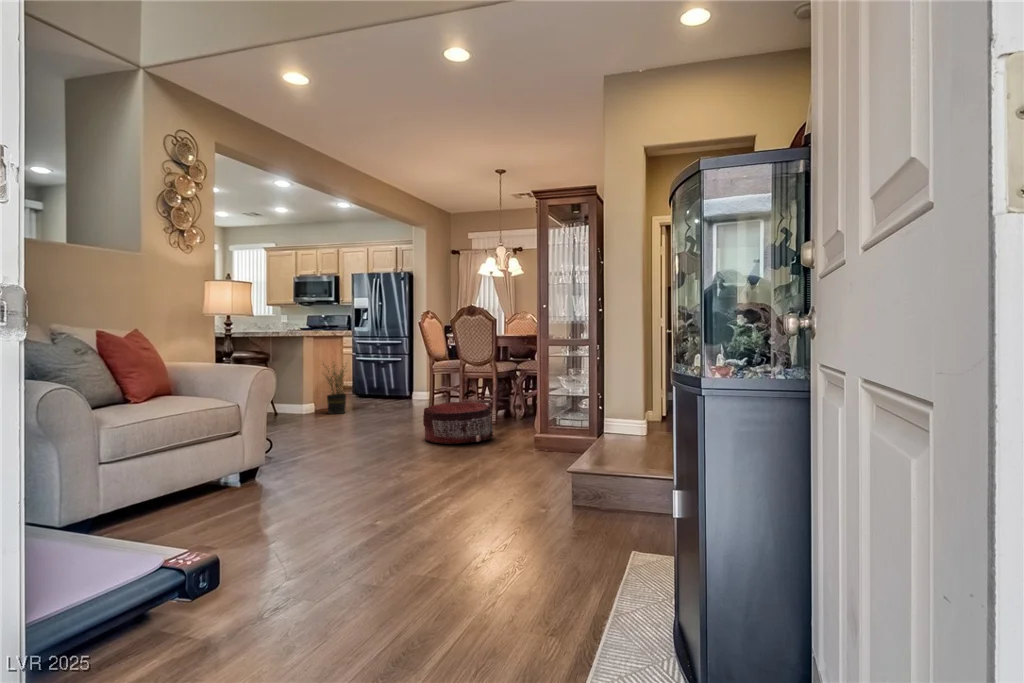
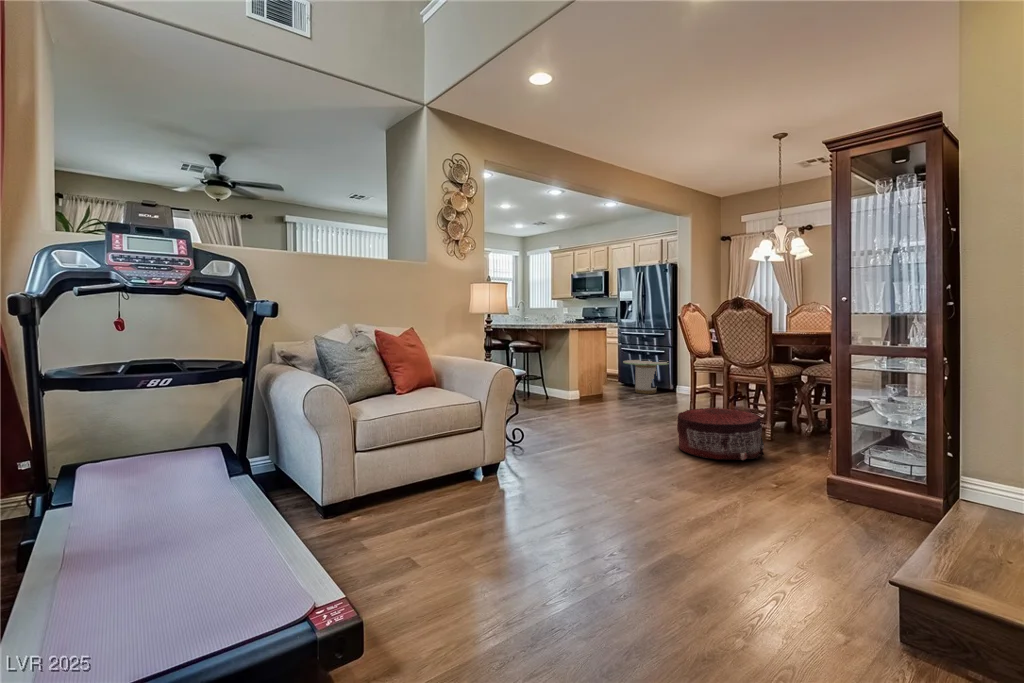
potted plant: present [326,366,346,414] -> none [584,351,614,403]
side table: none [359,369,406,403] -> present [623,360,669,394]

